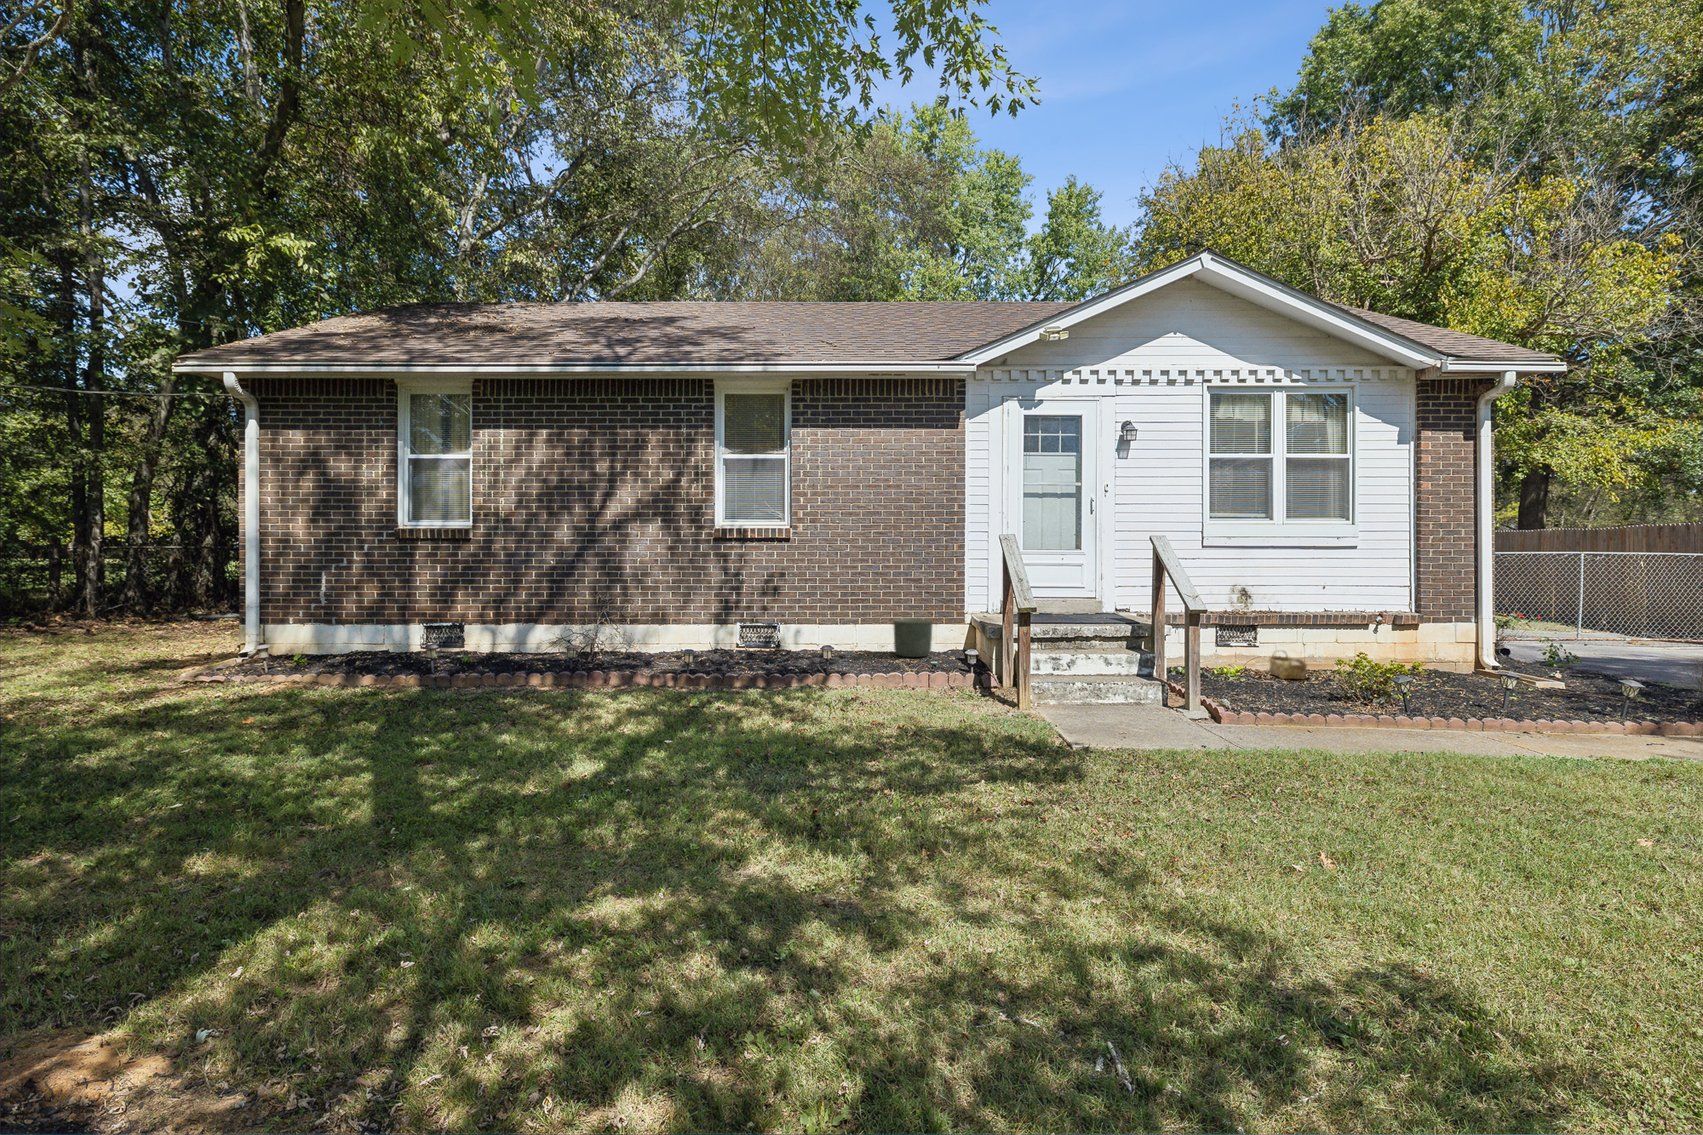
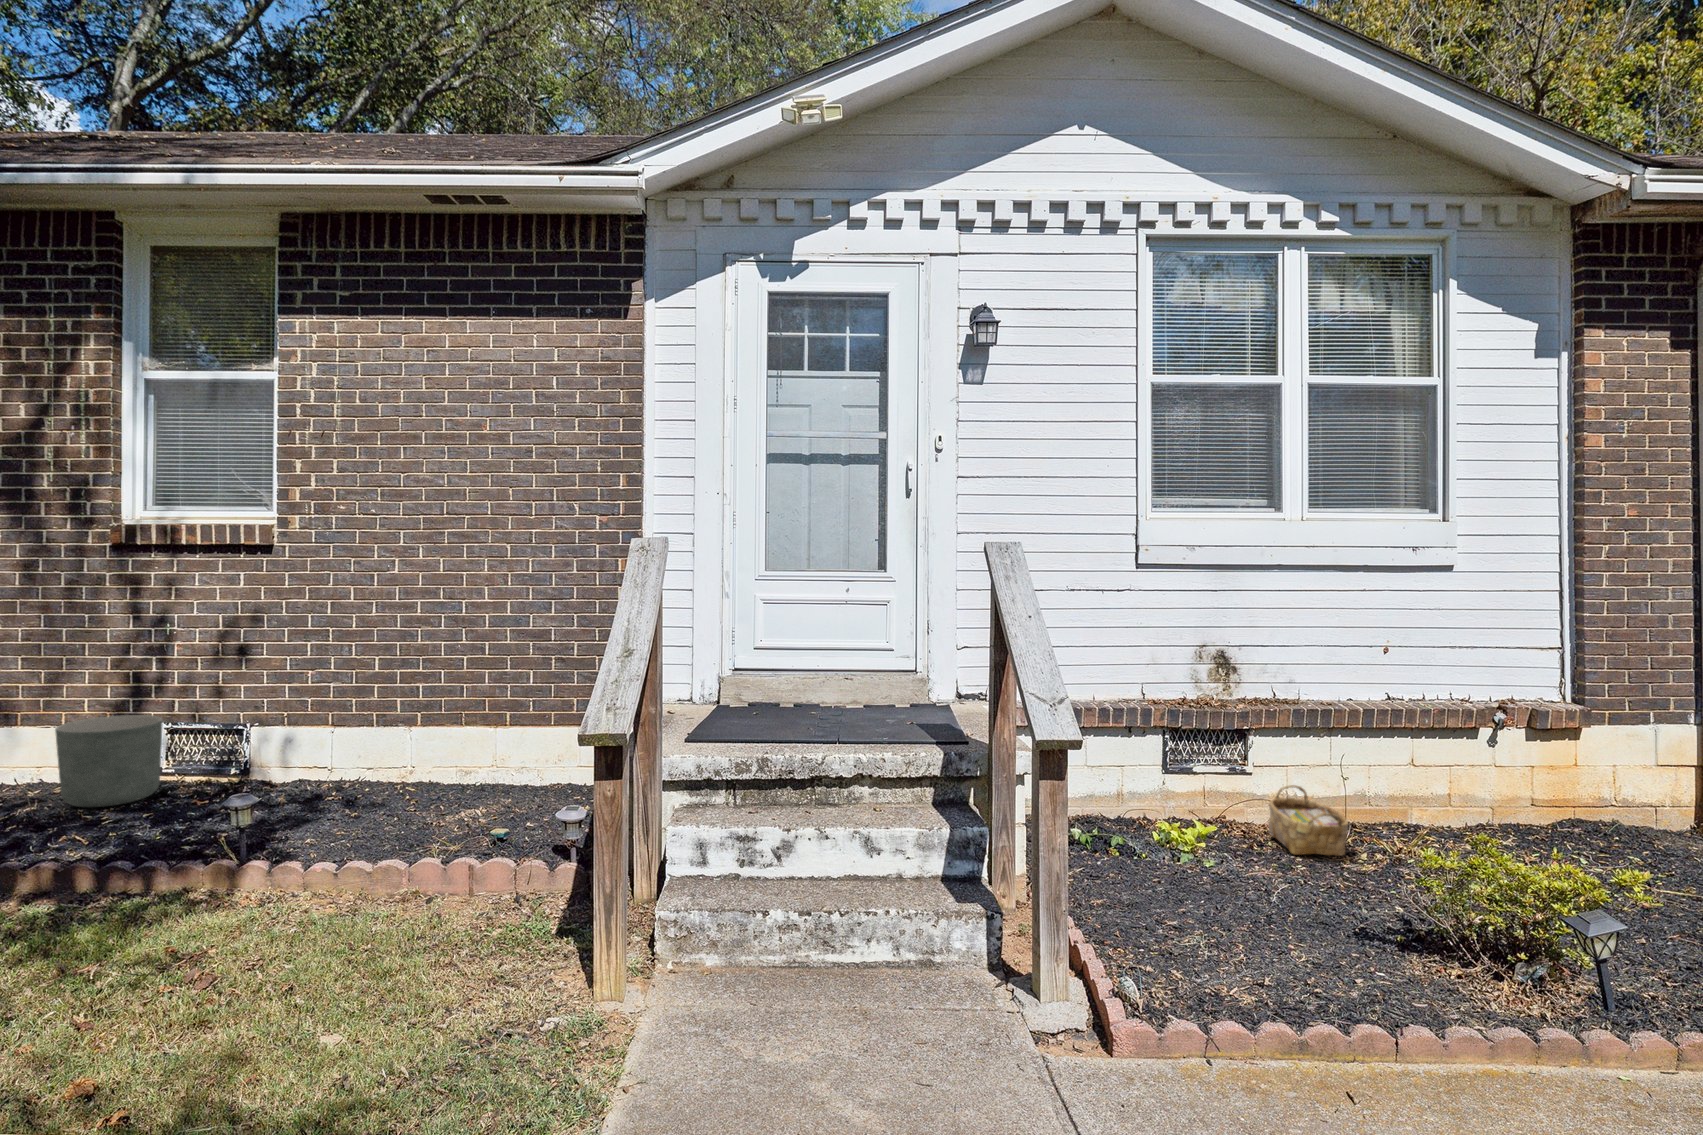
planter: present [893,618,933,657] -> present [55,715,163,807]

